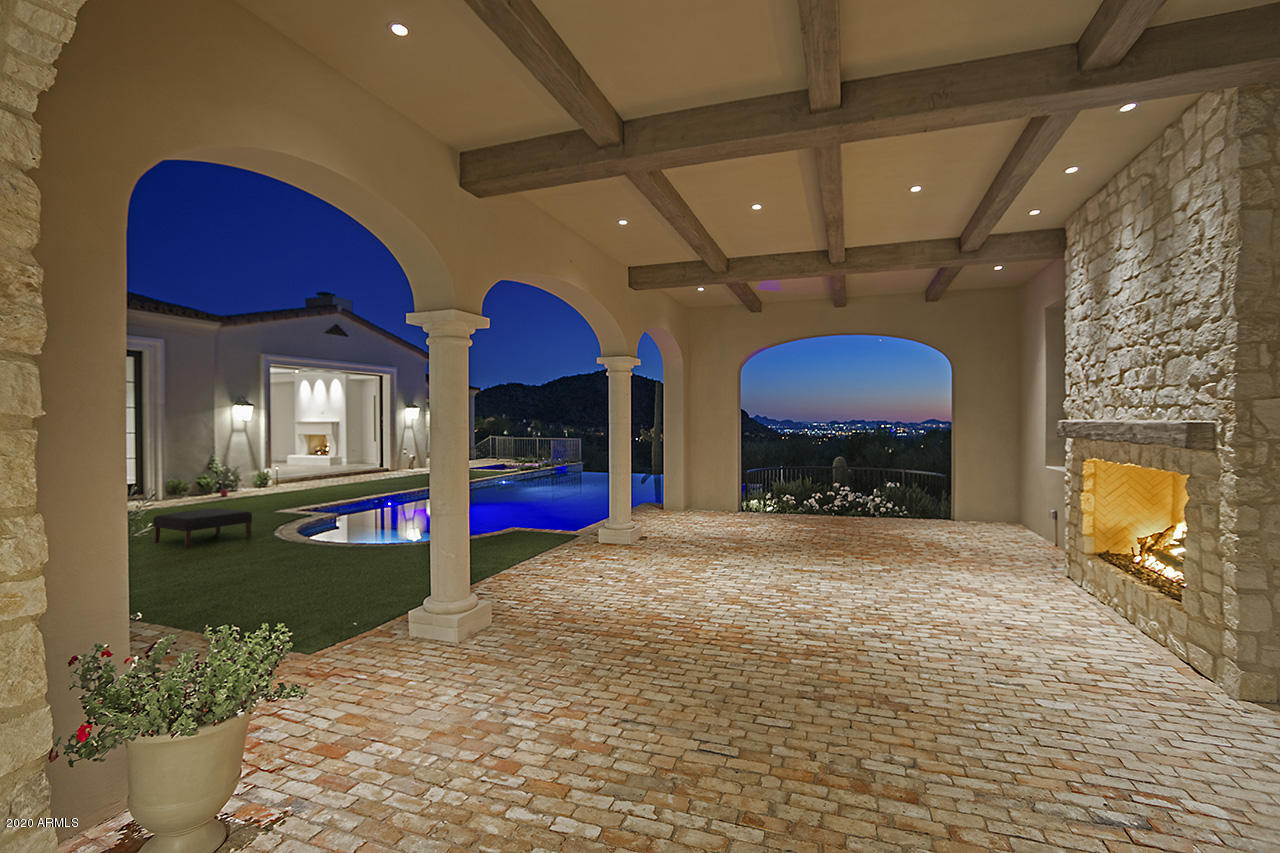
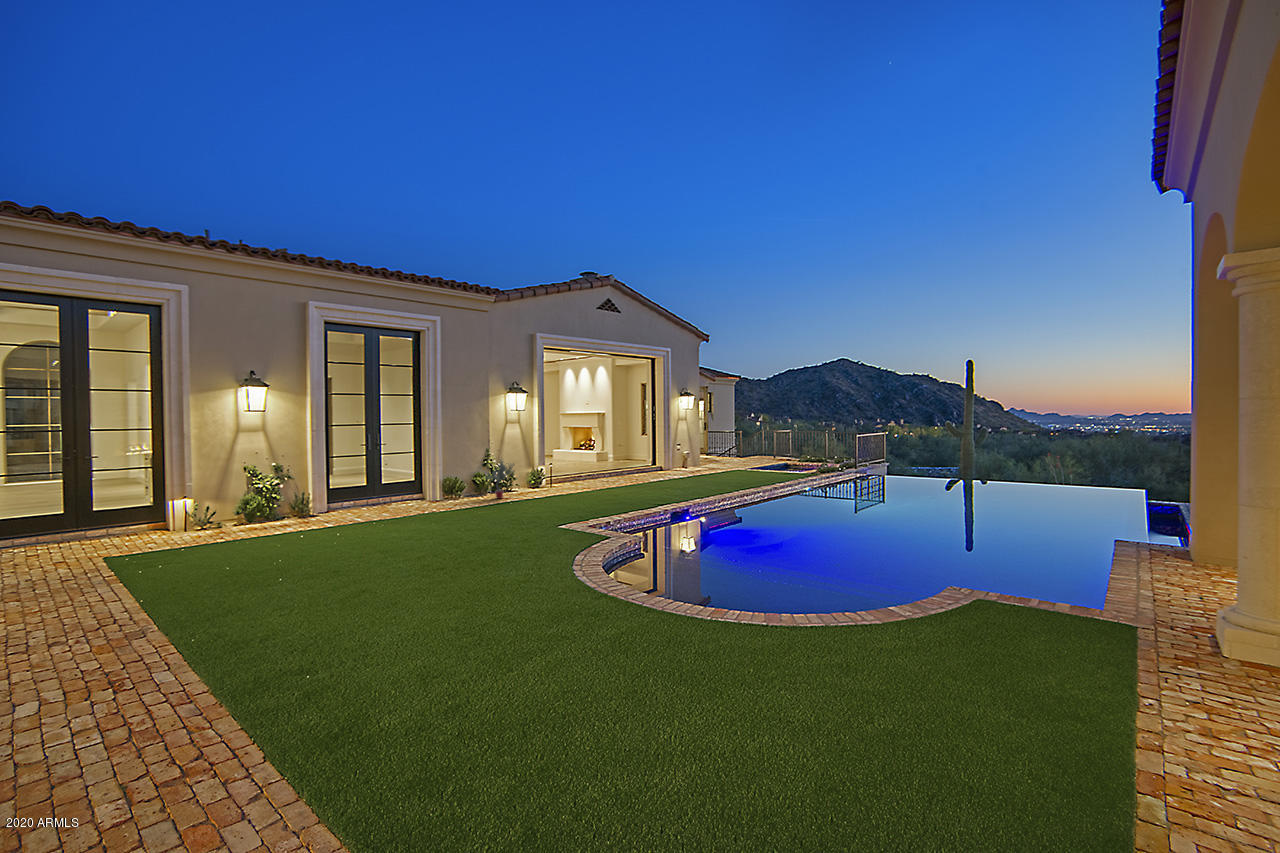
ottoman: present [153,508,252,548] -> none [415,534,547,610]

